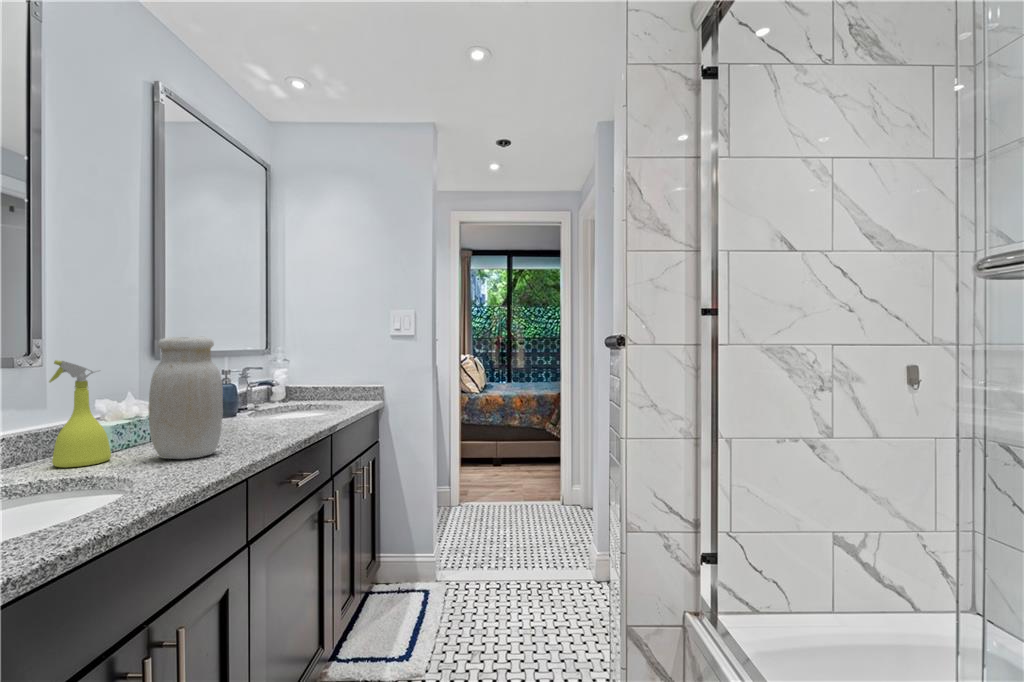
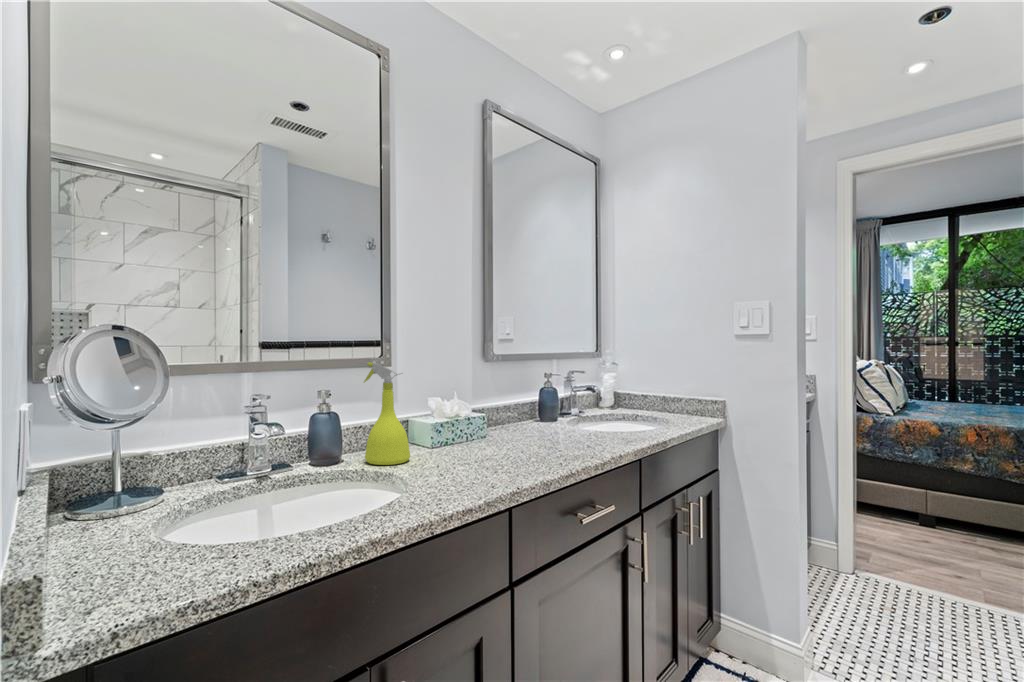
jar: present [149,337,223,459] -> none [433,342,500,474]

